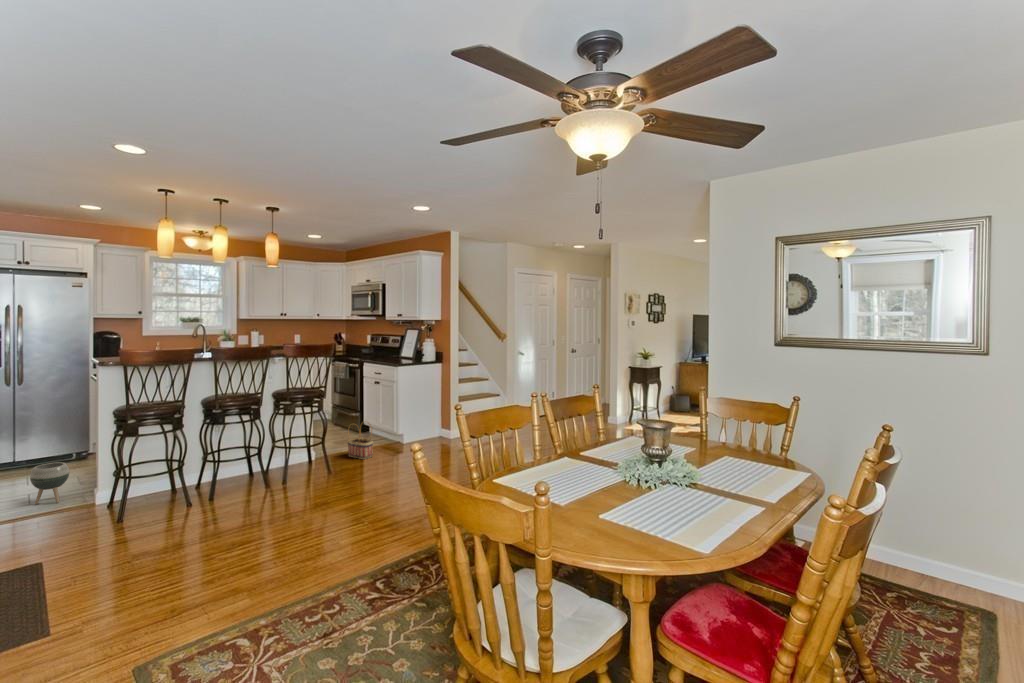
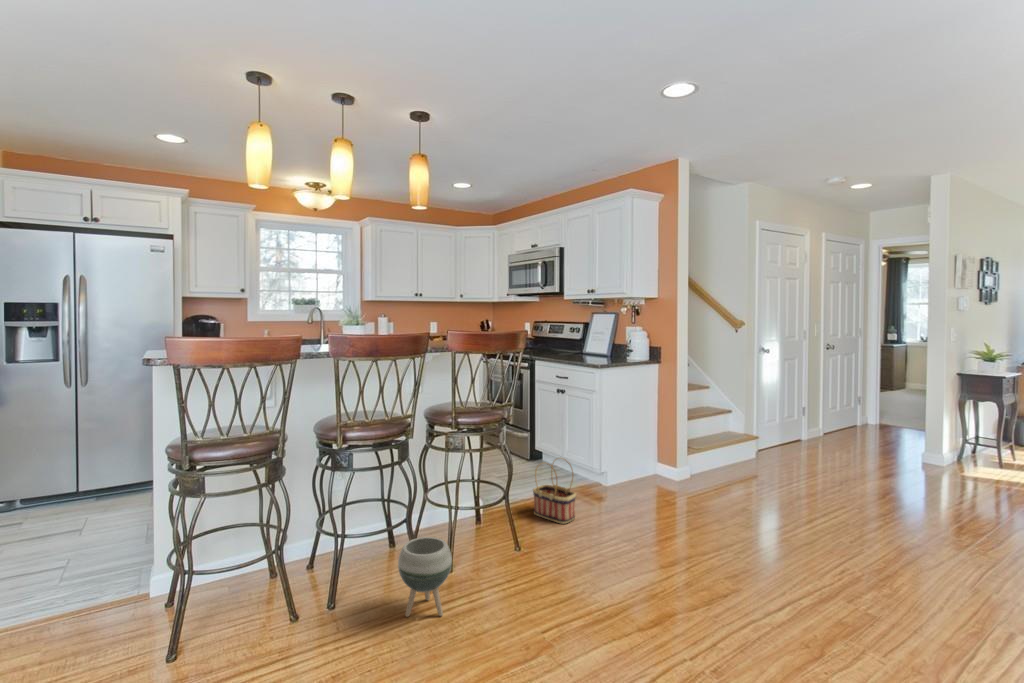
planter: present [30,462,69,504] -> present [398,537,452,617]

